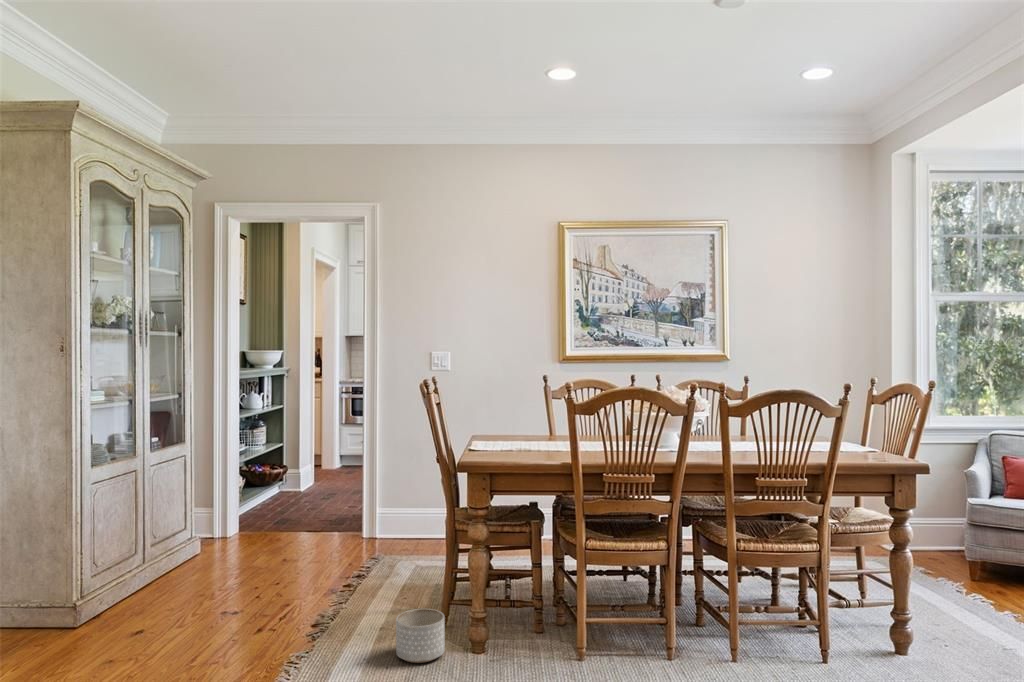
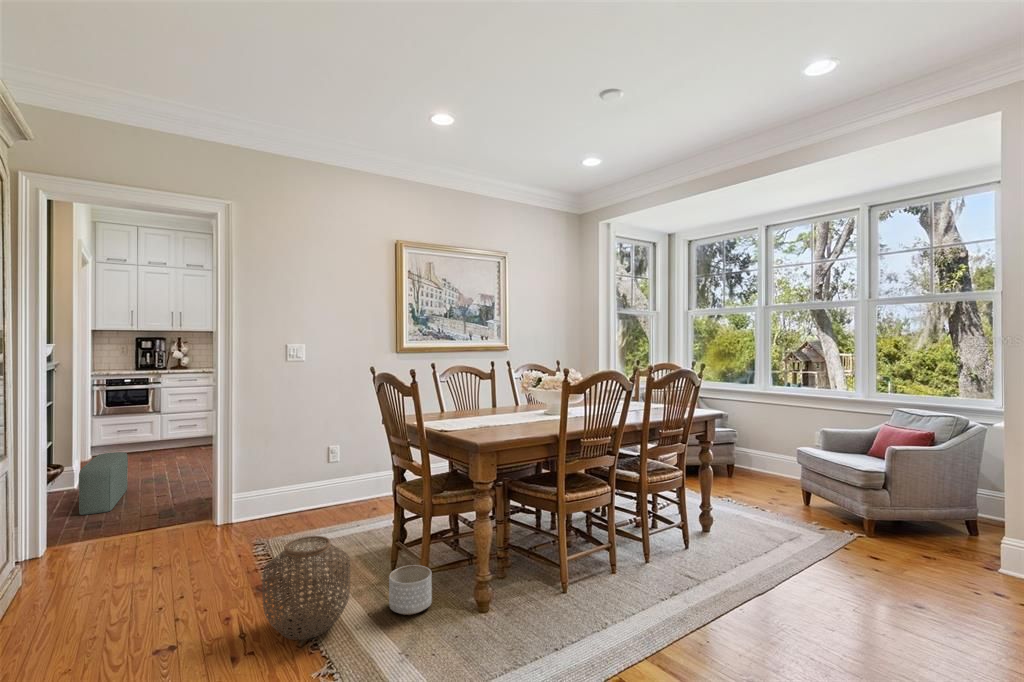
pouf: none [282,457,335,512] -> present [79,452,128,515]
woven basket: none [273,552,361,655] -> present [262,536,350,640]

